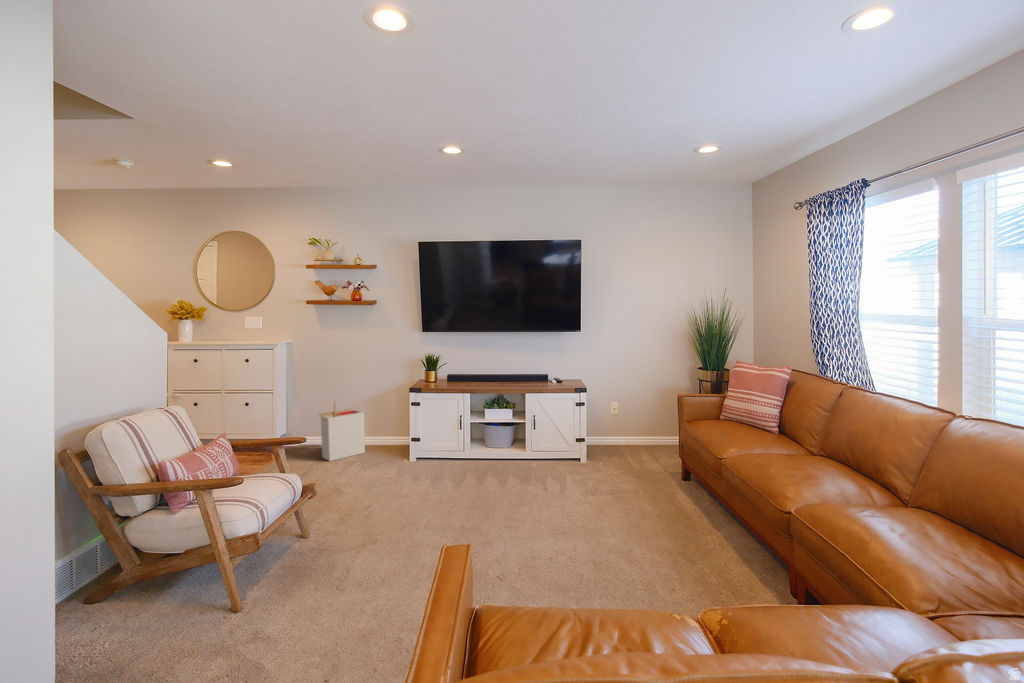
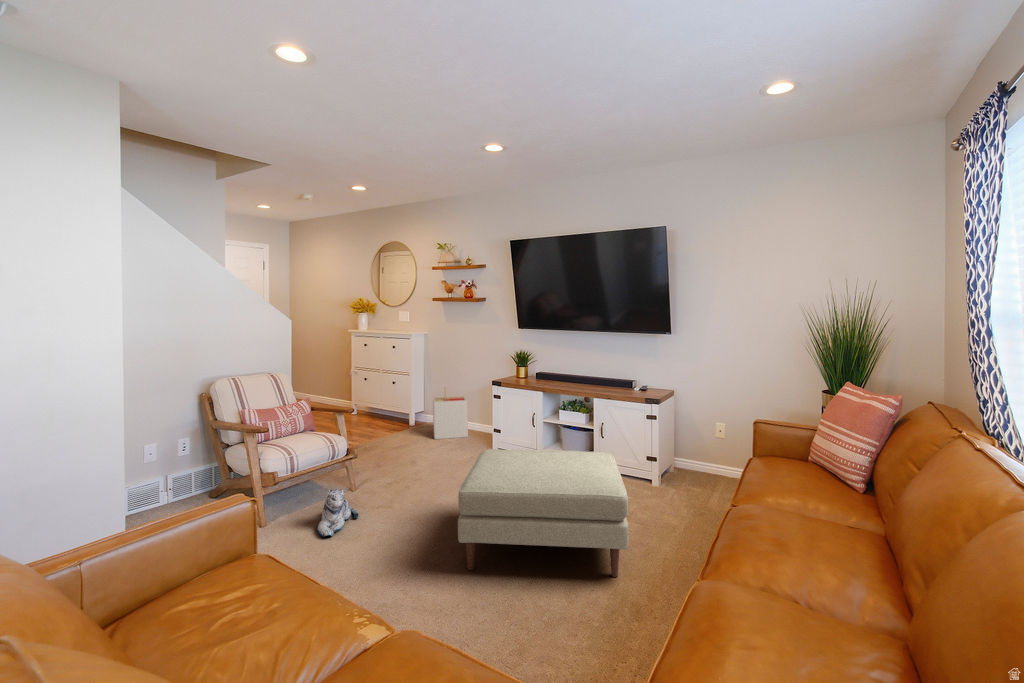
ottoman: none [498,440,683,577] -> present [458,449,629,577]
plush toy: none [323,535,371,600] -> present [318,489,358,537]

